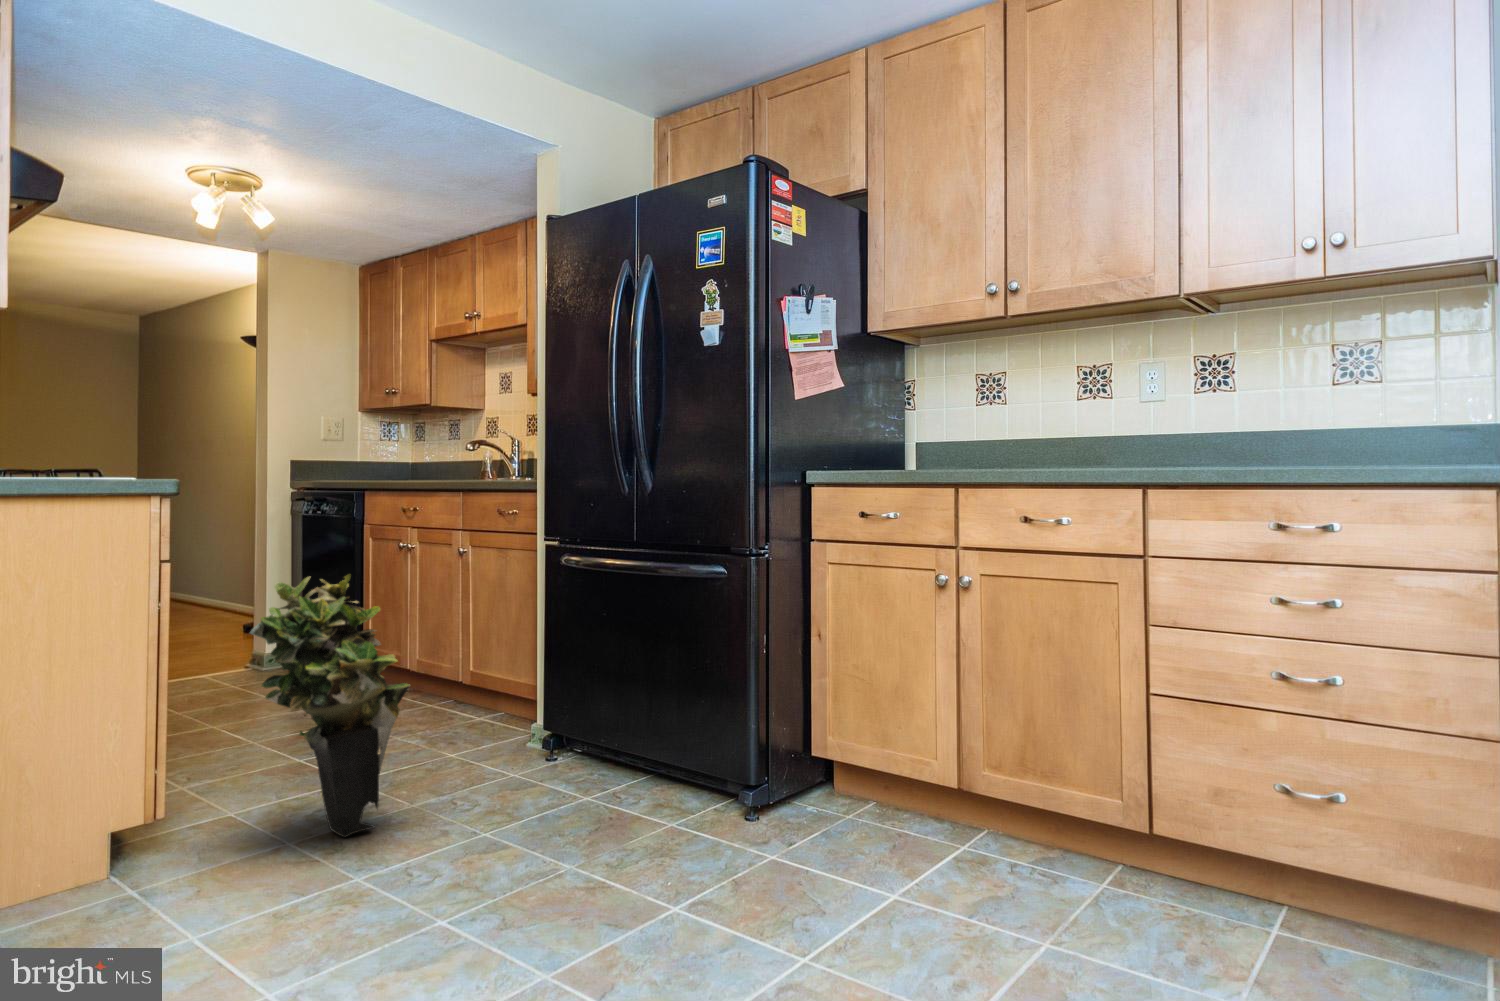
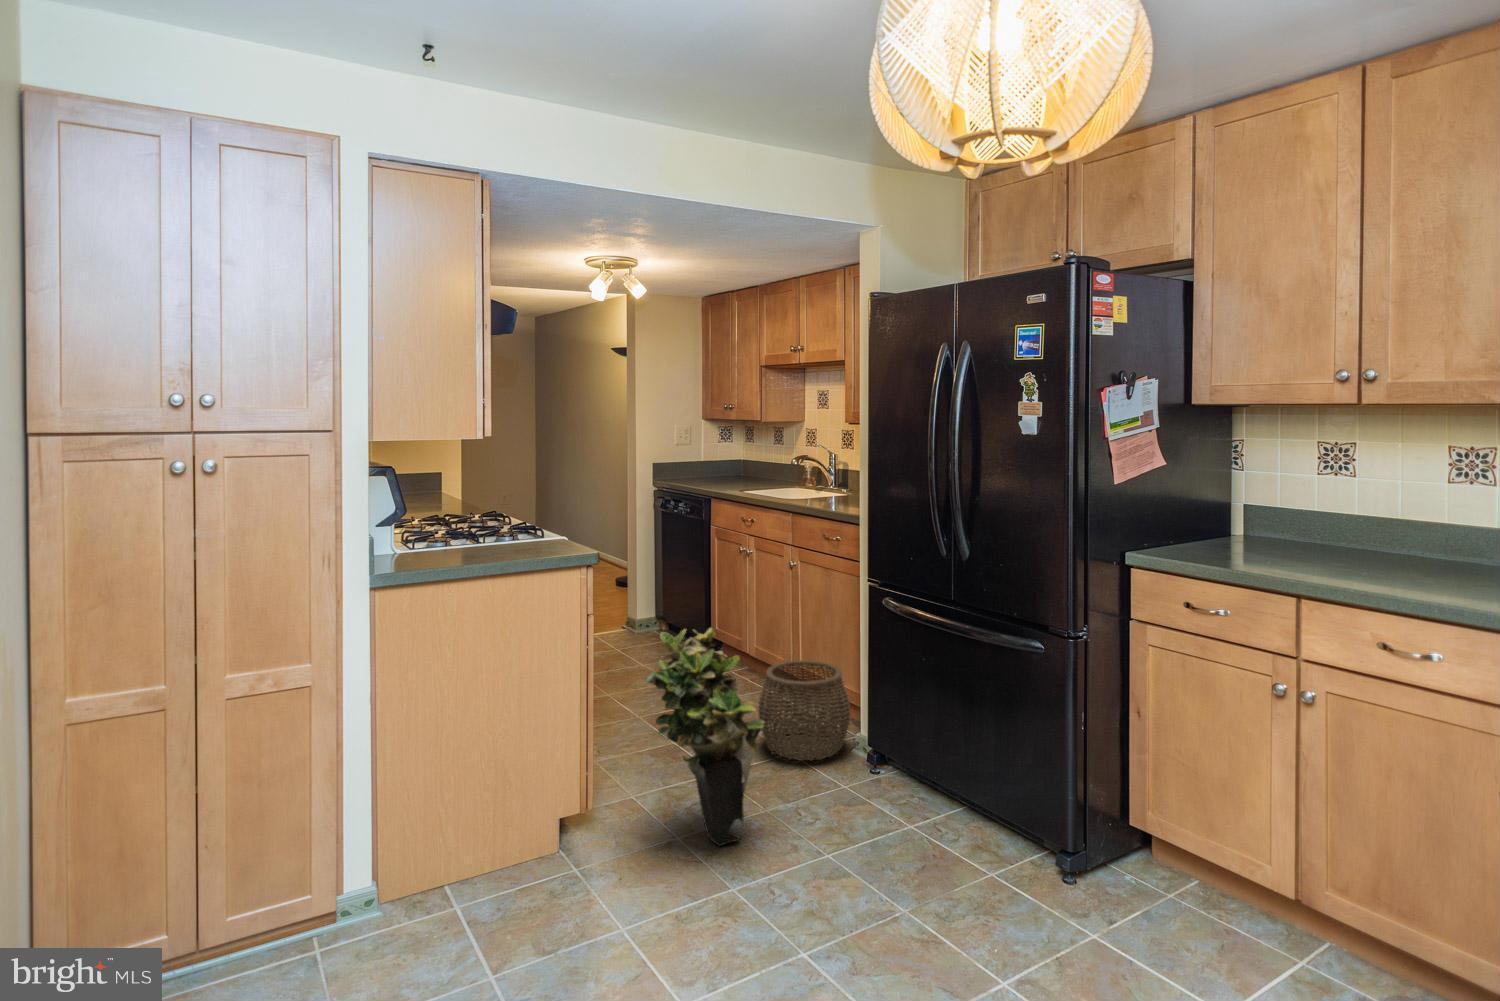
woven basket: none [410,646,525,759] -> present [758,660,850,761]

